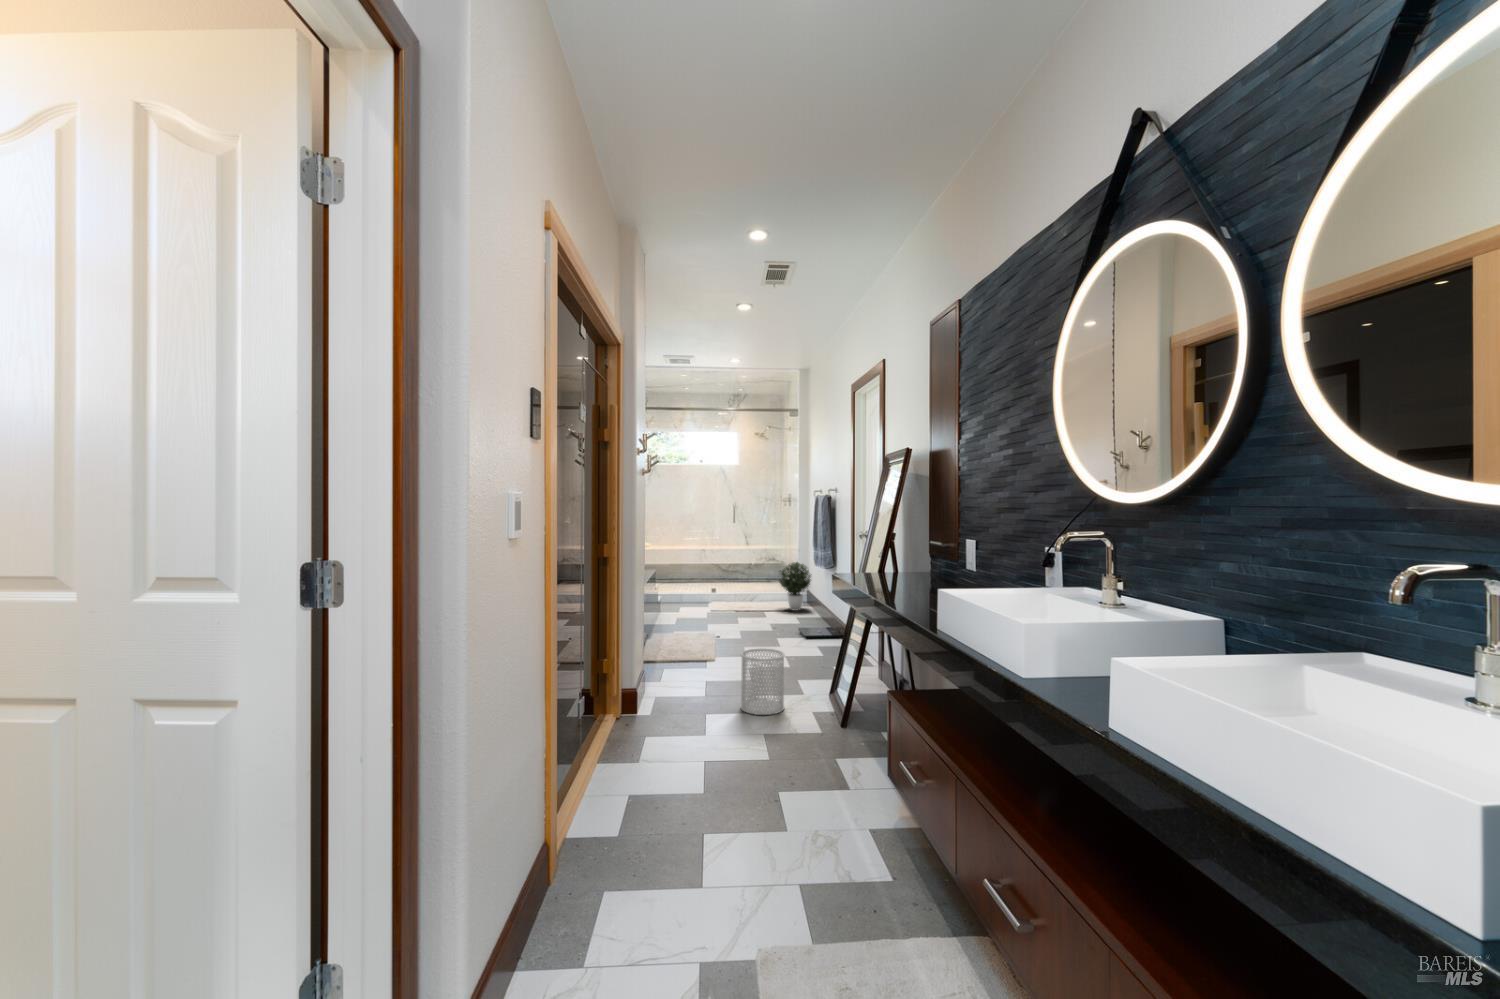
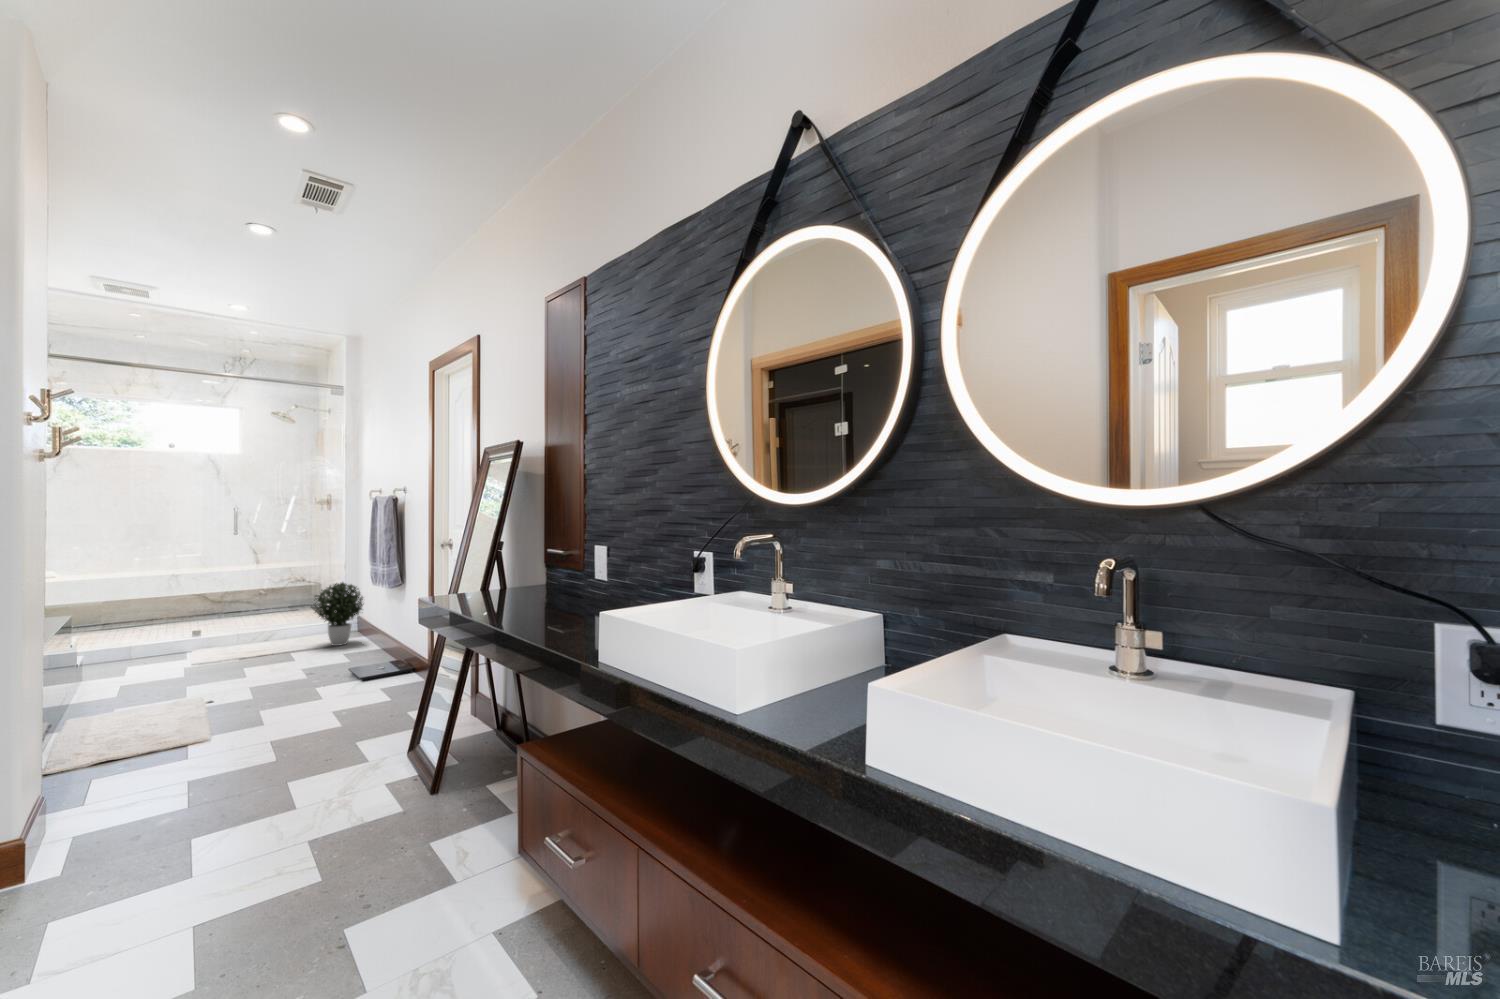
wastebasket: present [741,648,785,715] -> none [264,710,341,811]

